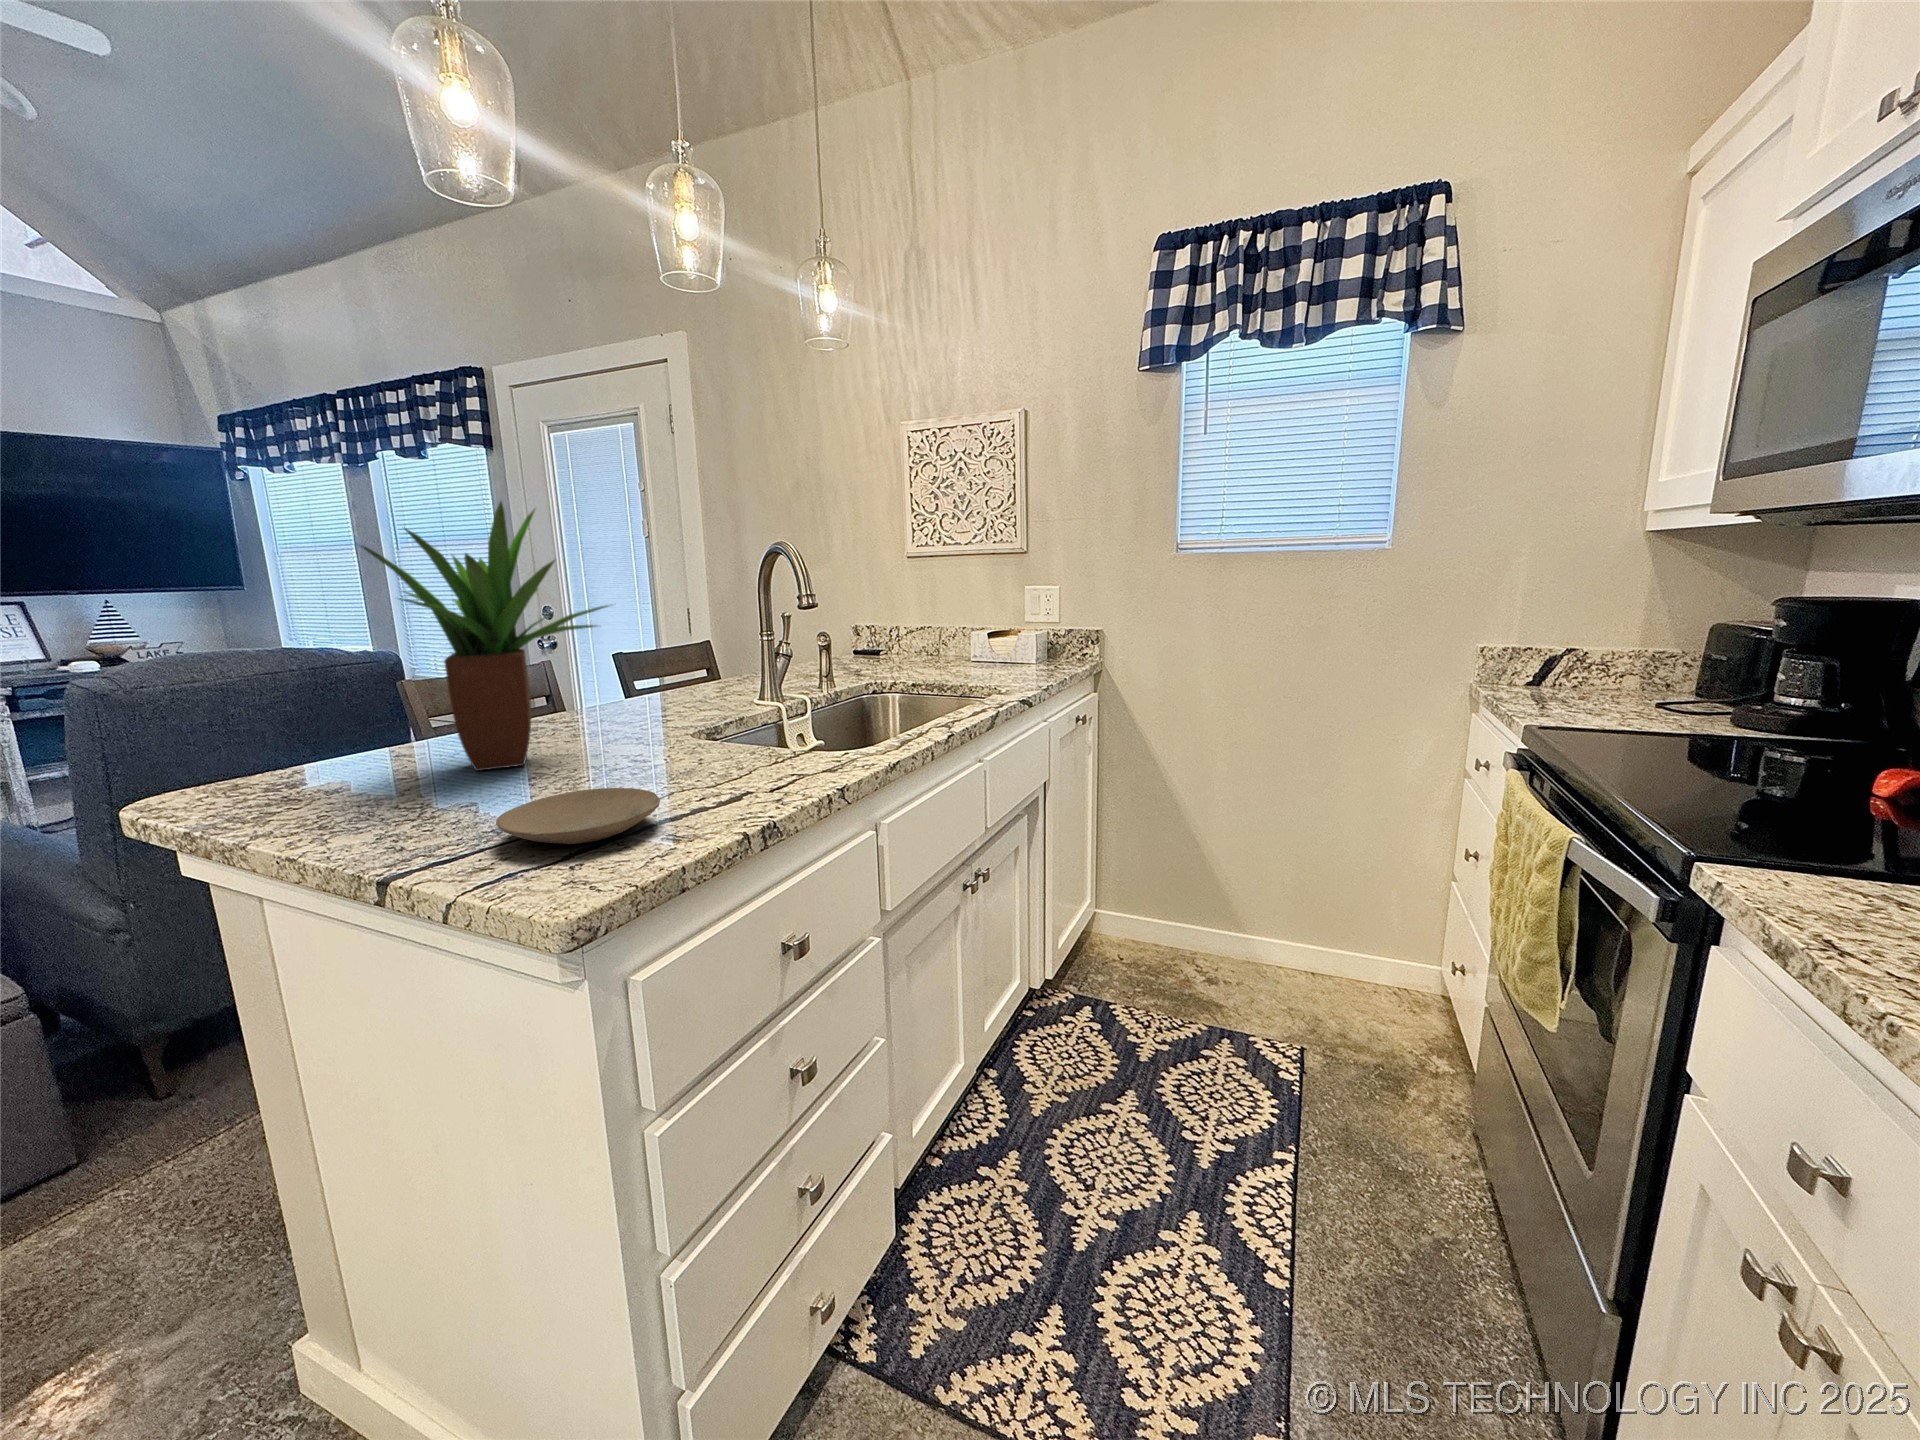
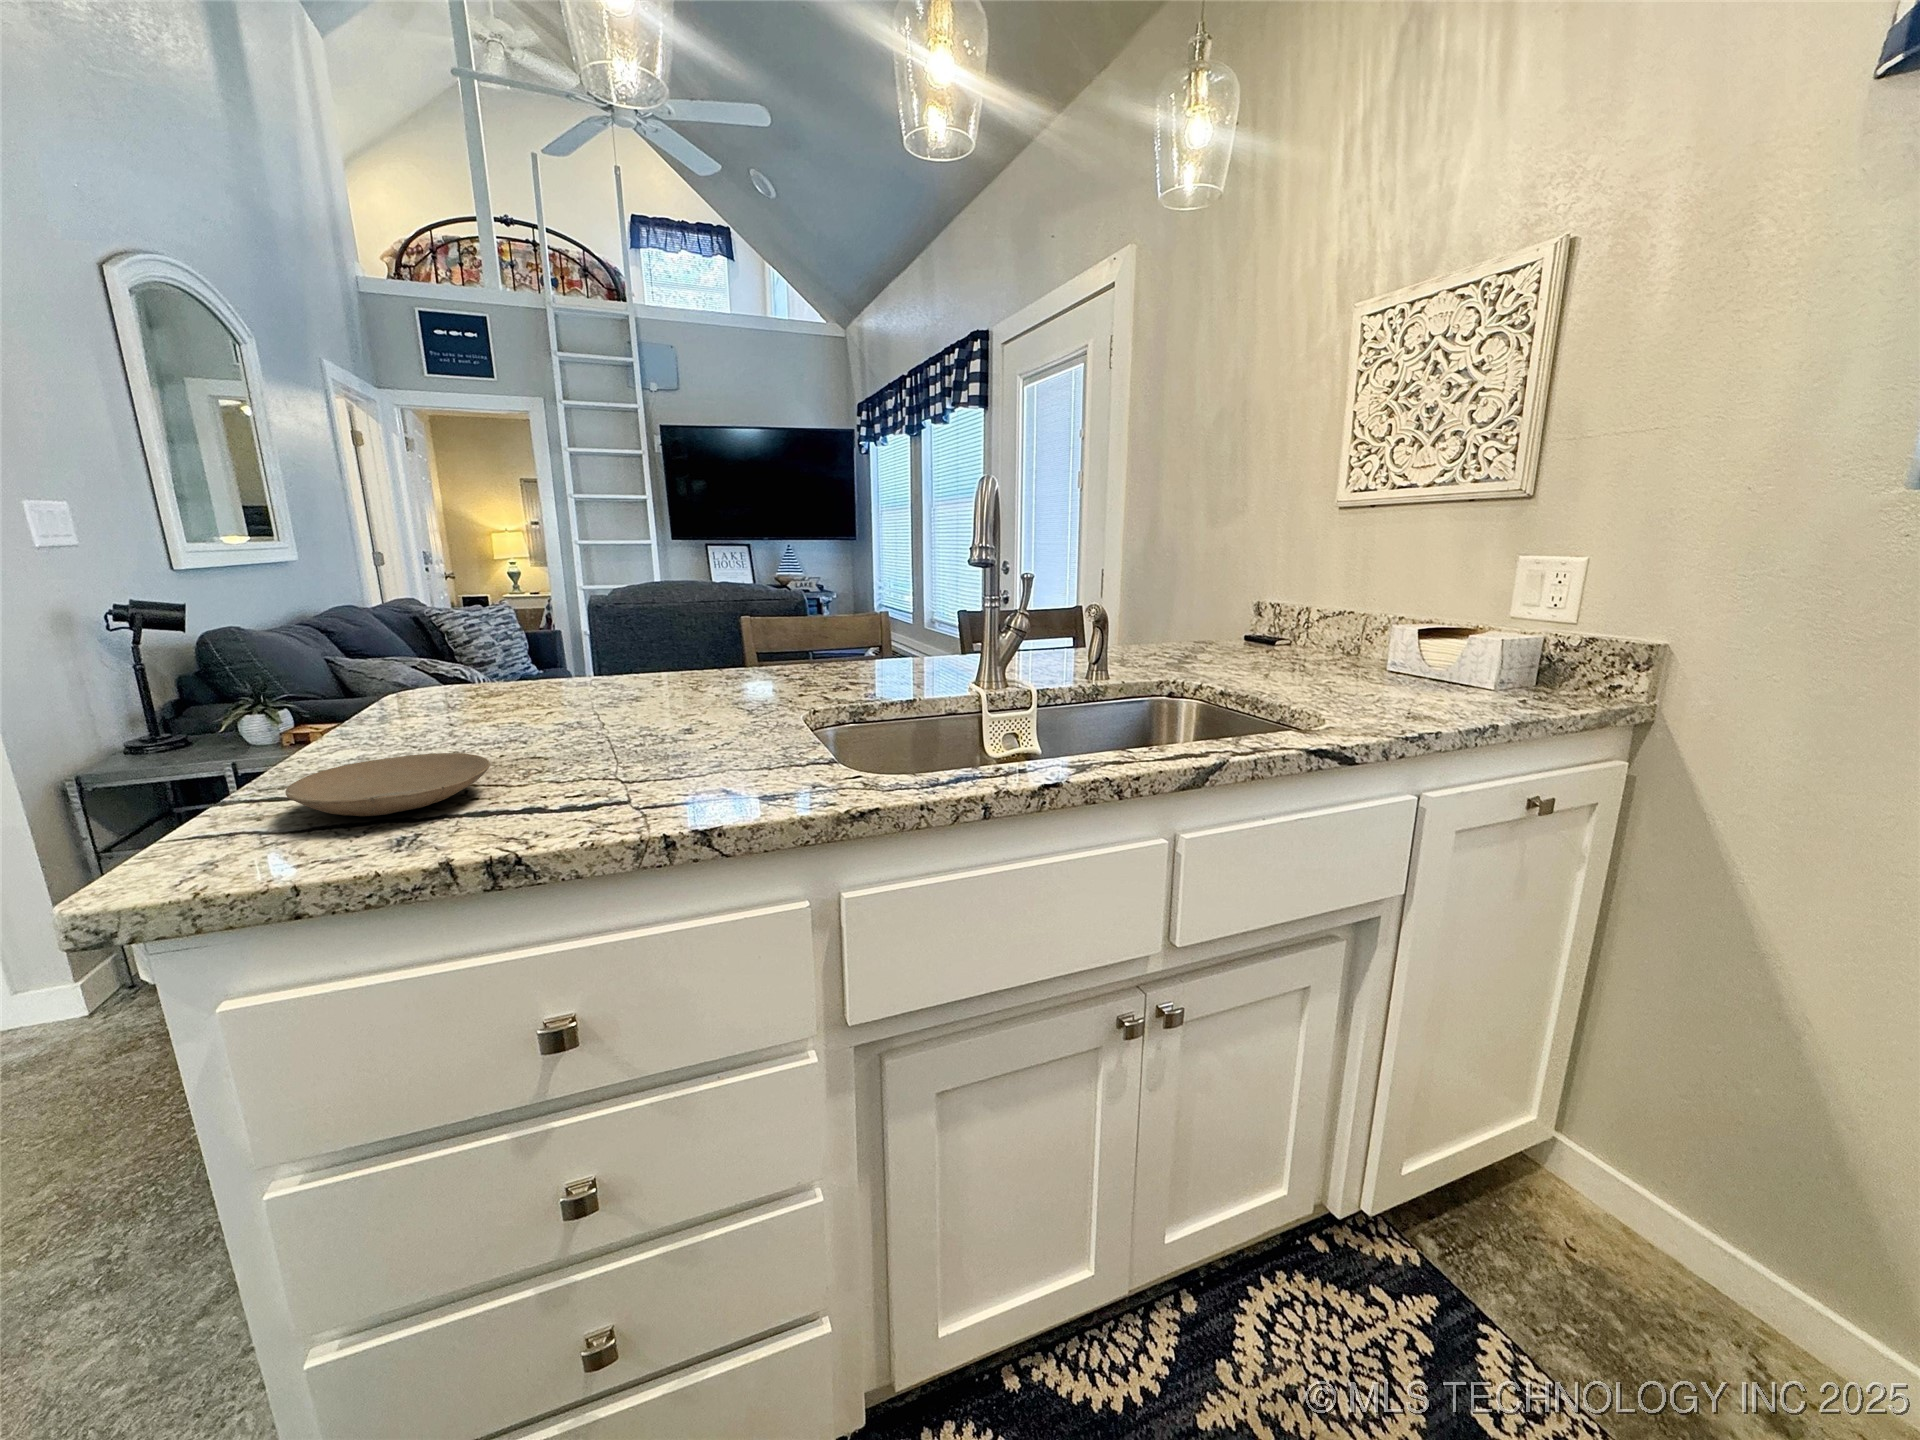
potted plant: present [362,502,608,771] -> none [457,427,724,715]

